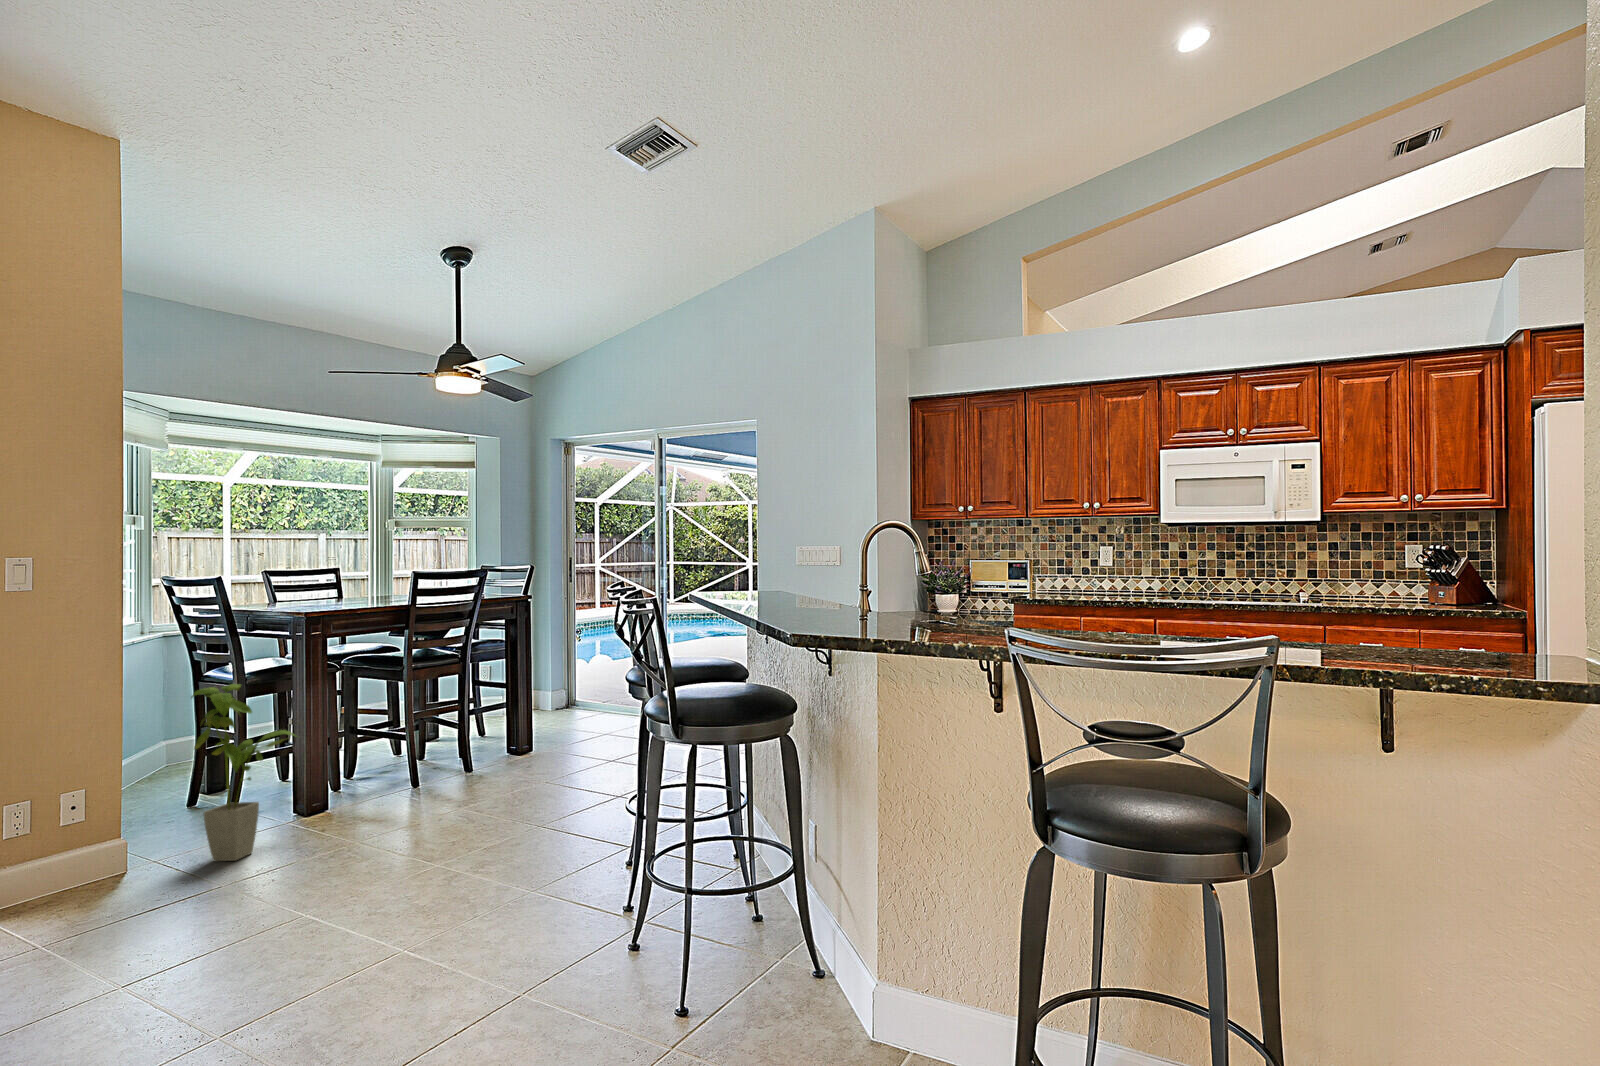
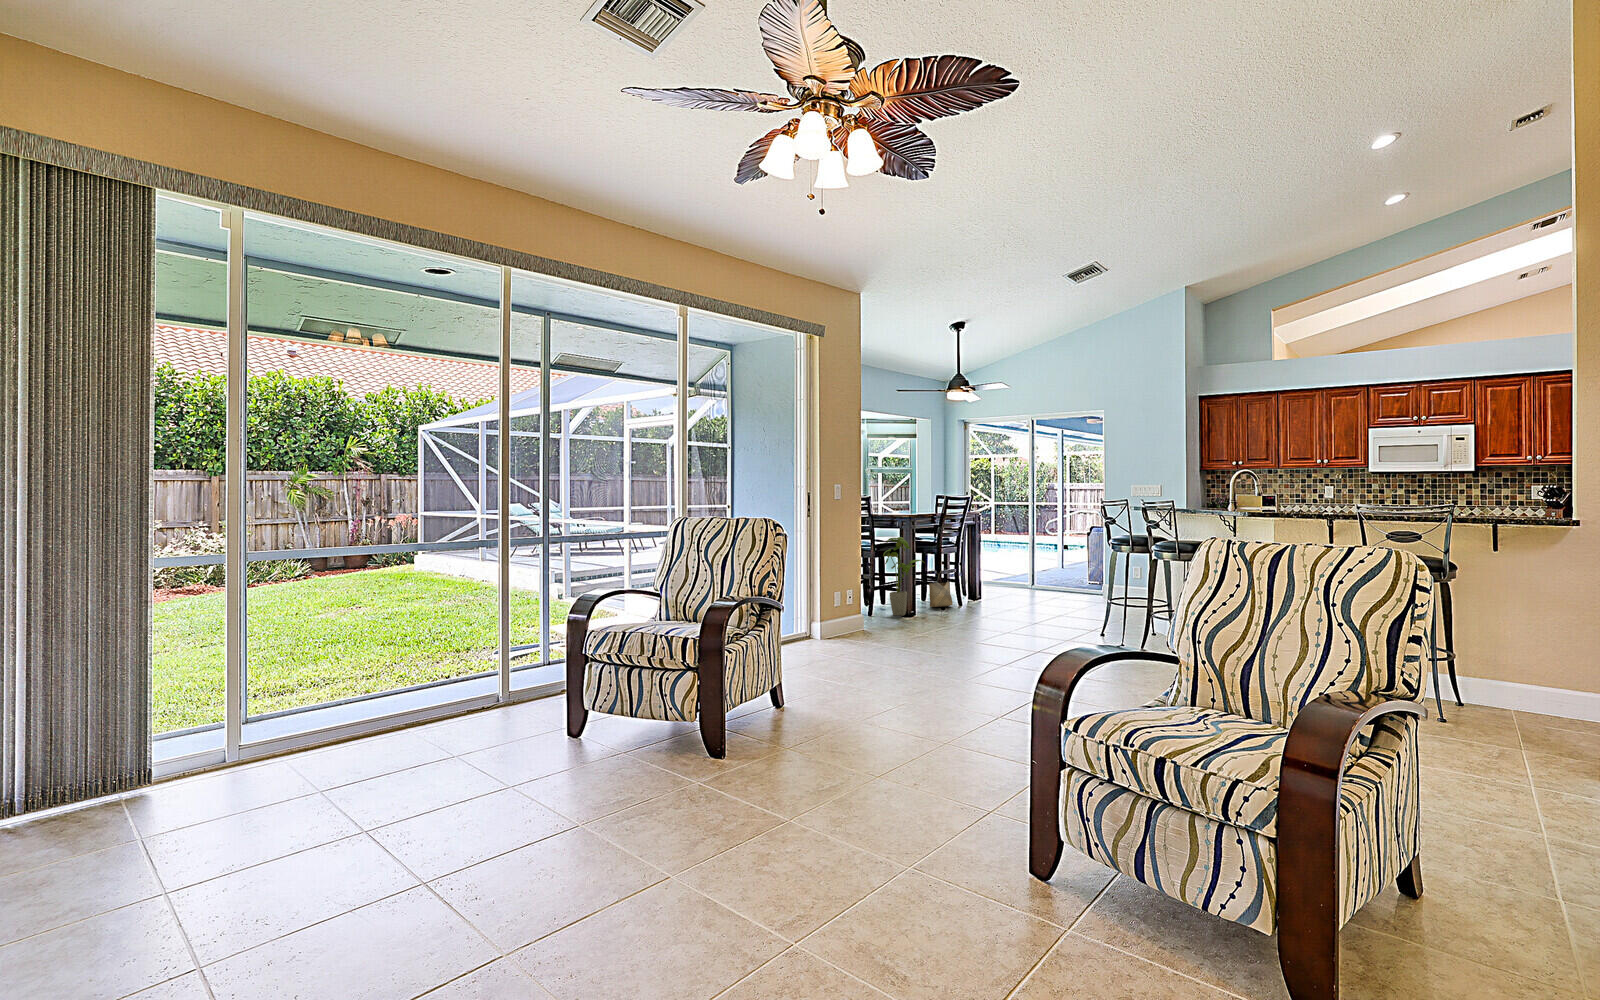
woven basket: none [364,730,423,811] -> present [929,570,953,607]

